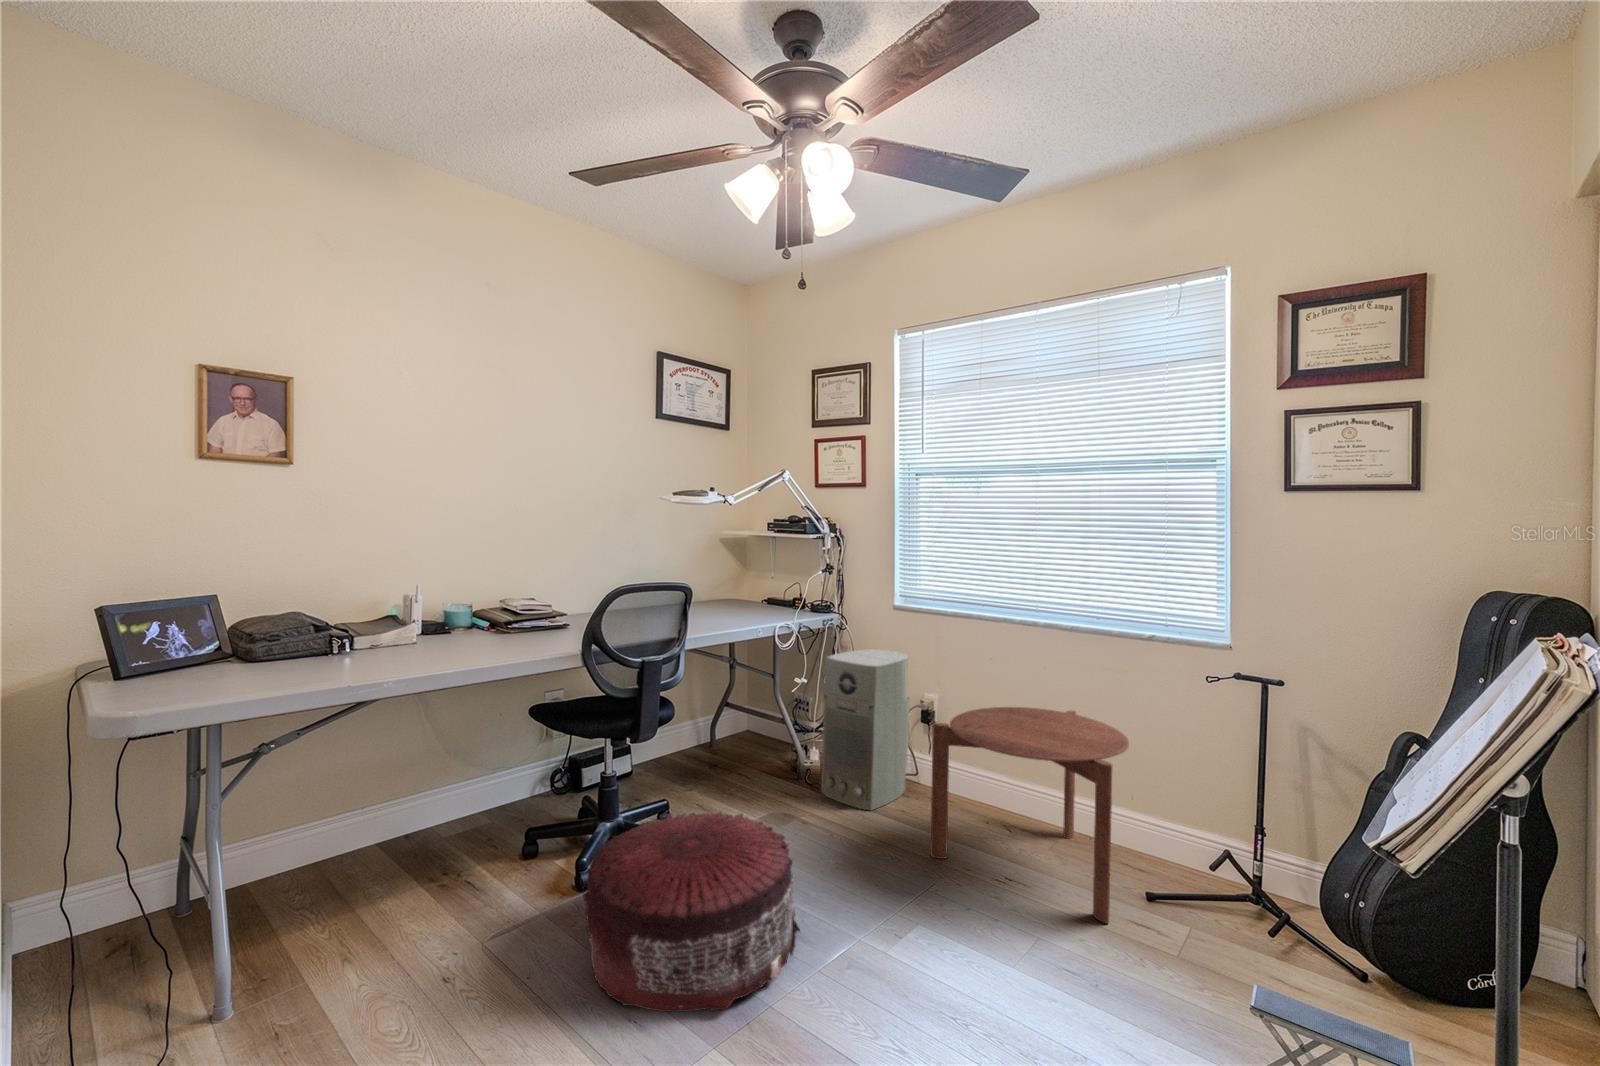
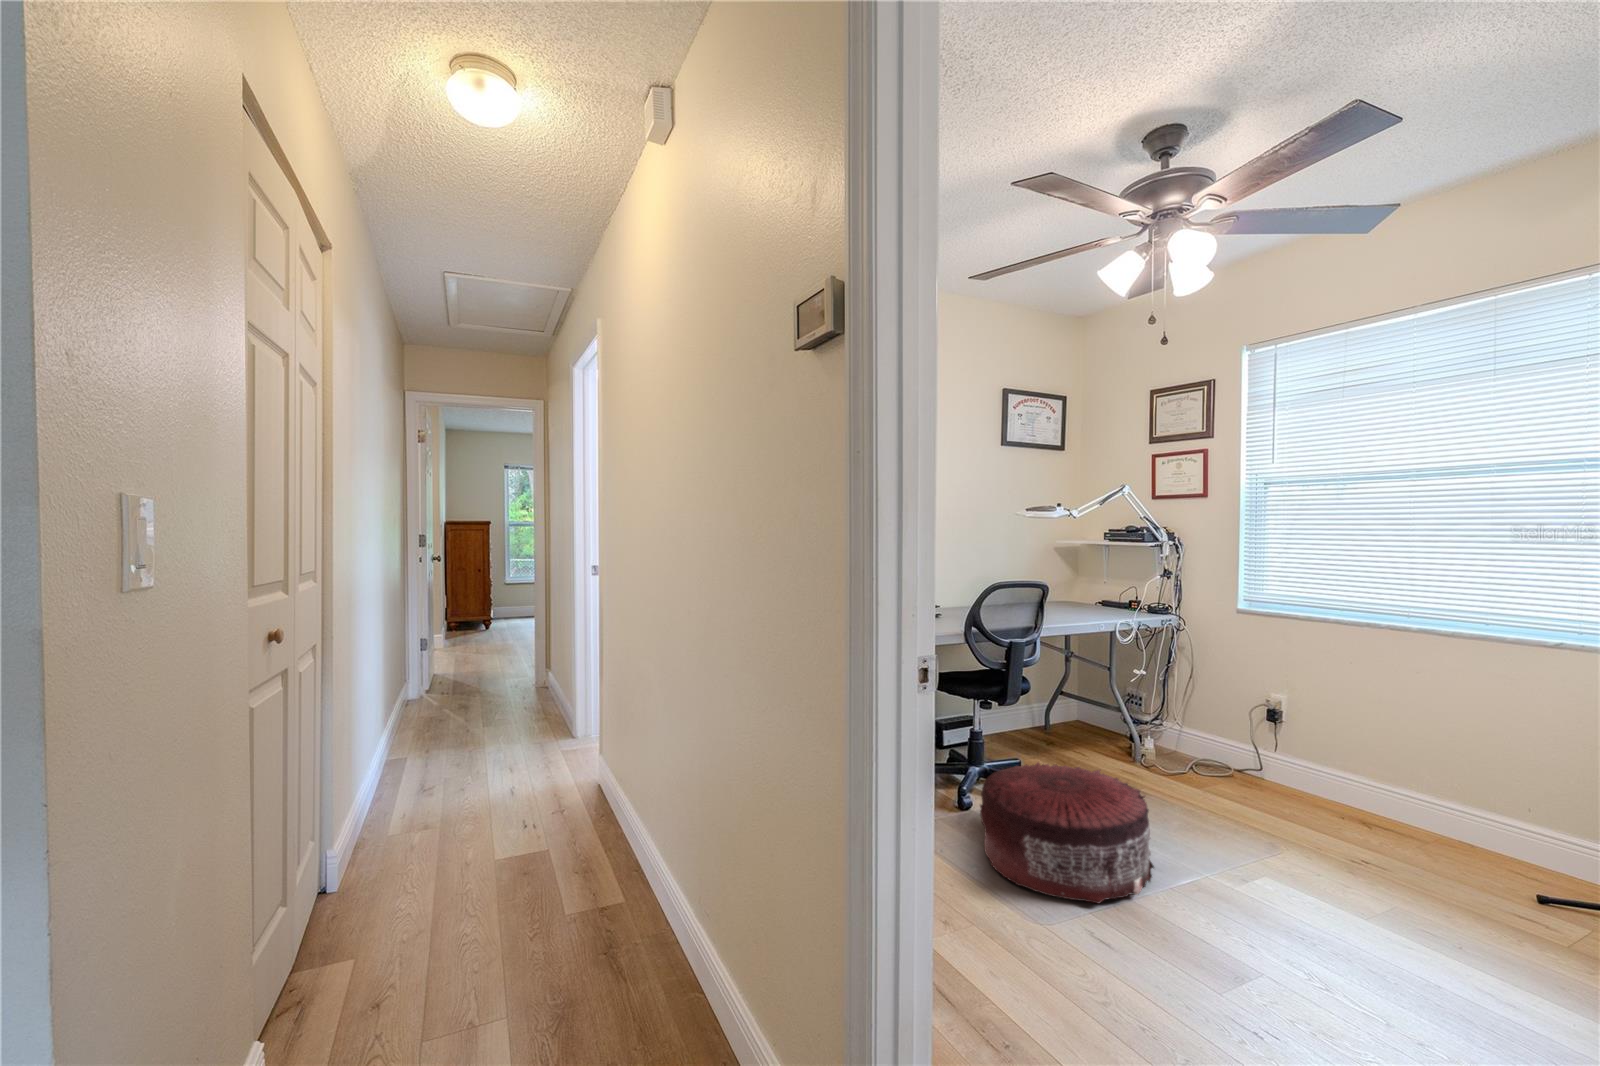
air purifier: present [821,649,910,810] -> none [1160,651,1256,797]
side table: present [931,707,1129,923] -> none [1280,713,1522,926]

